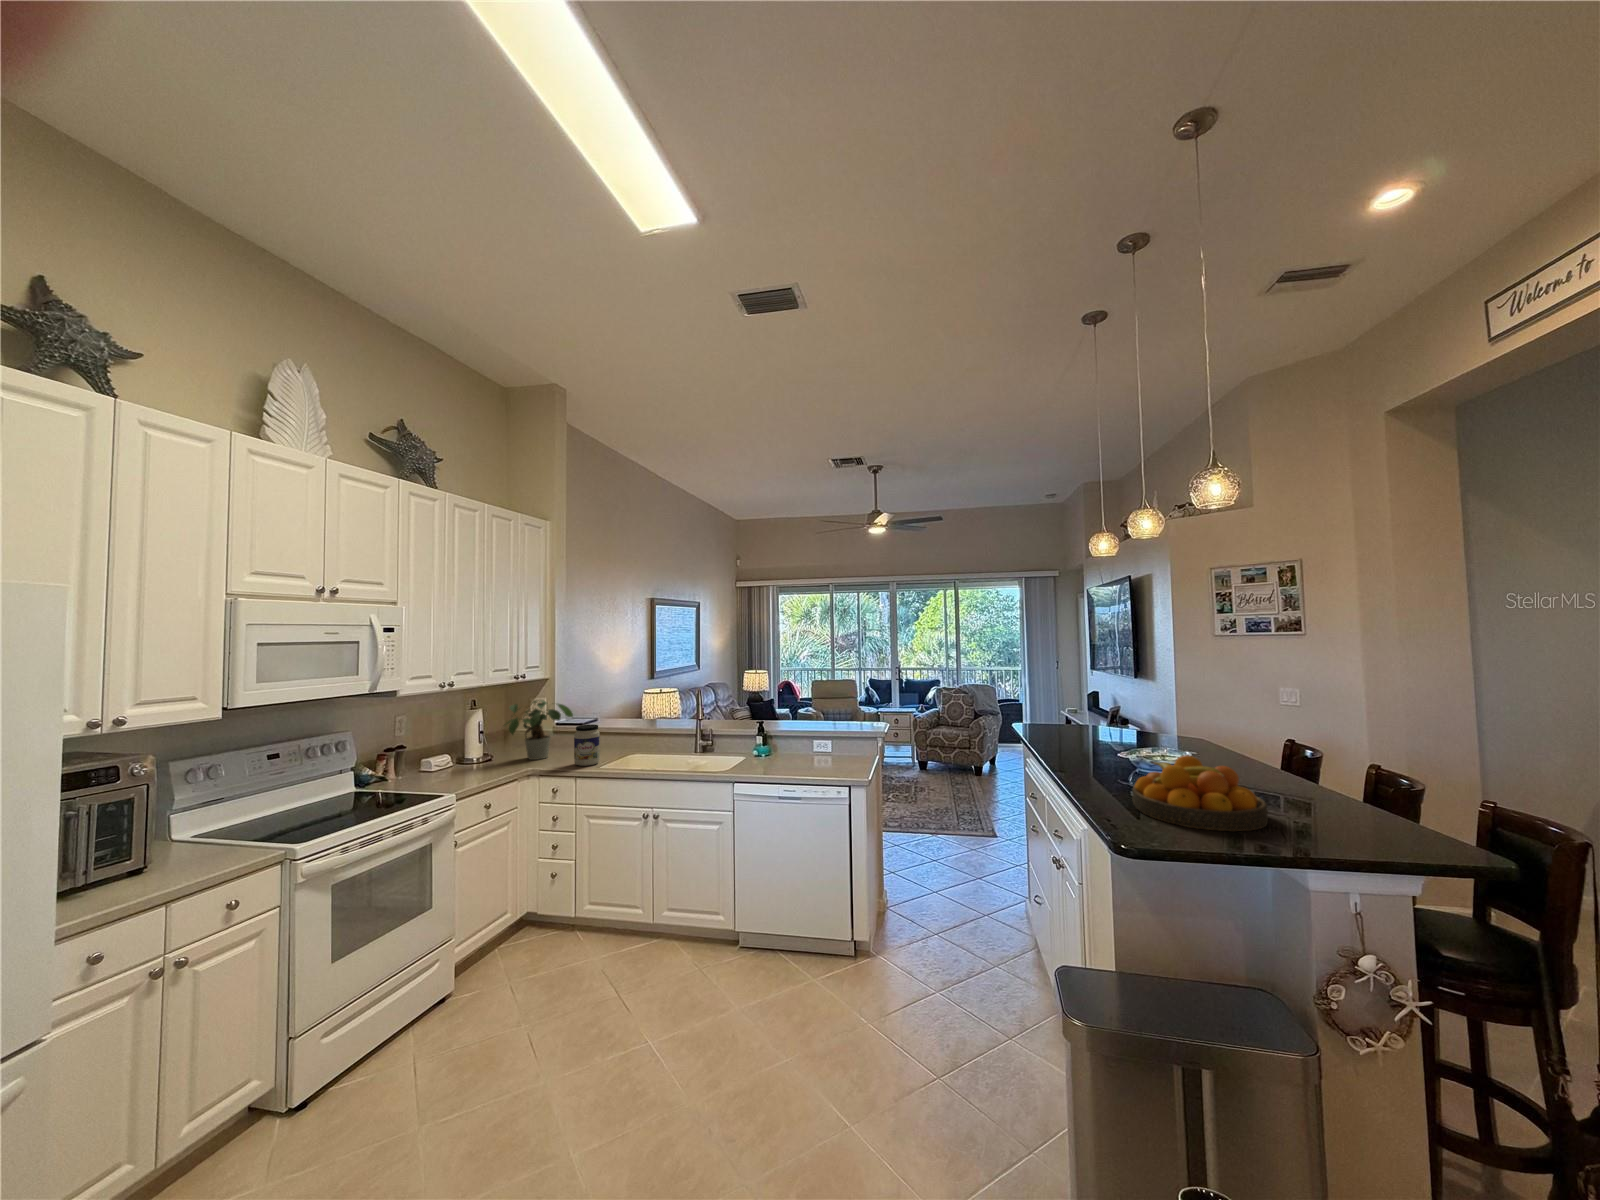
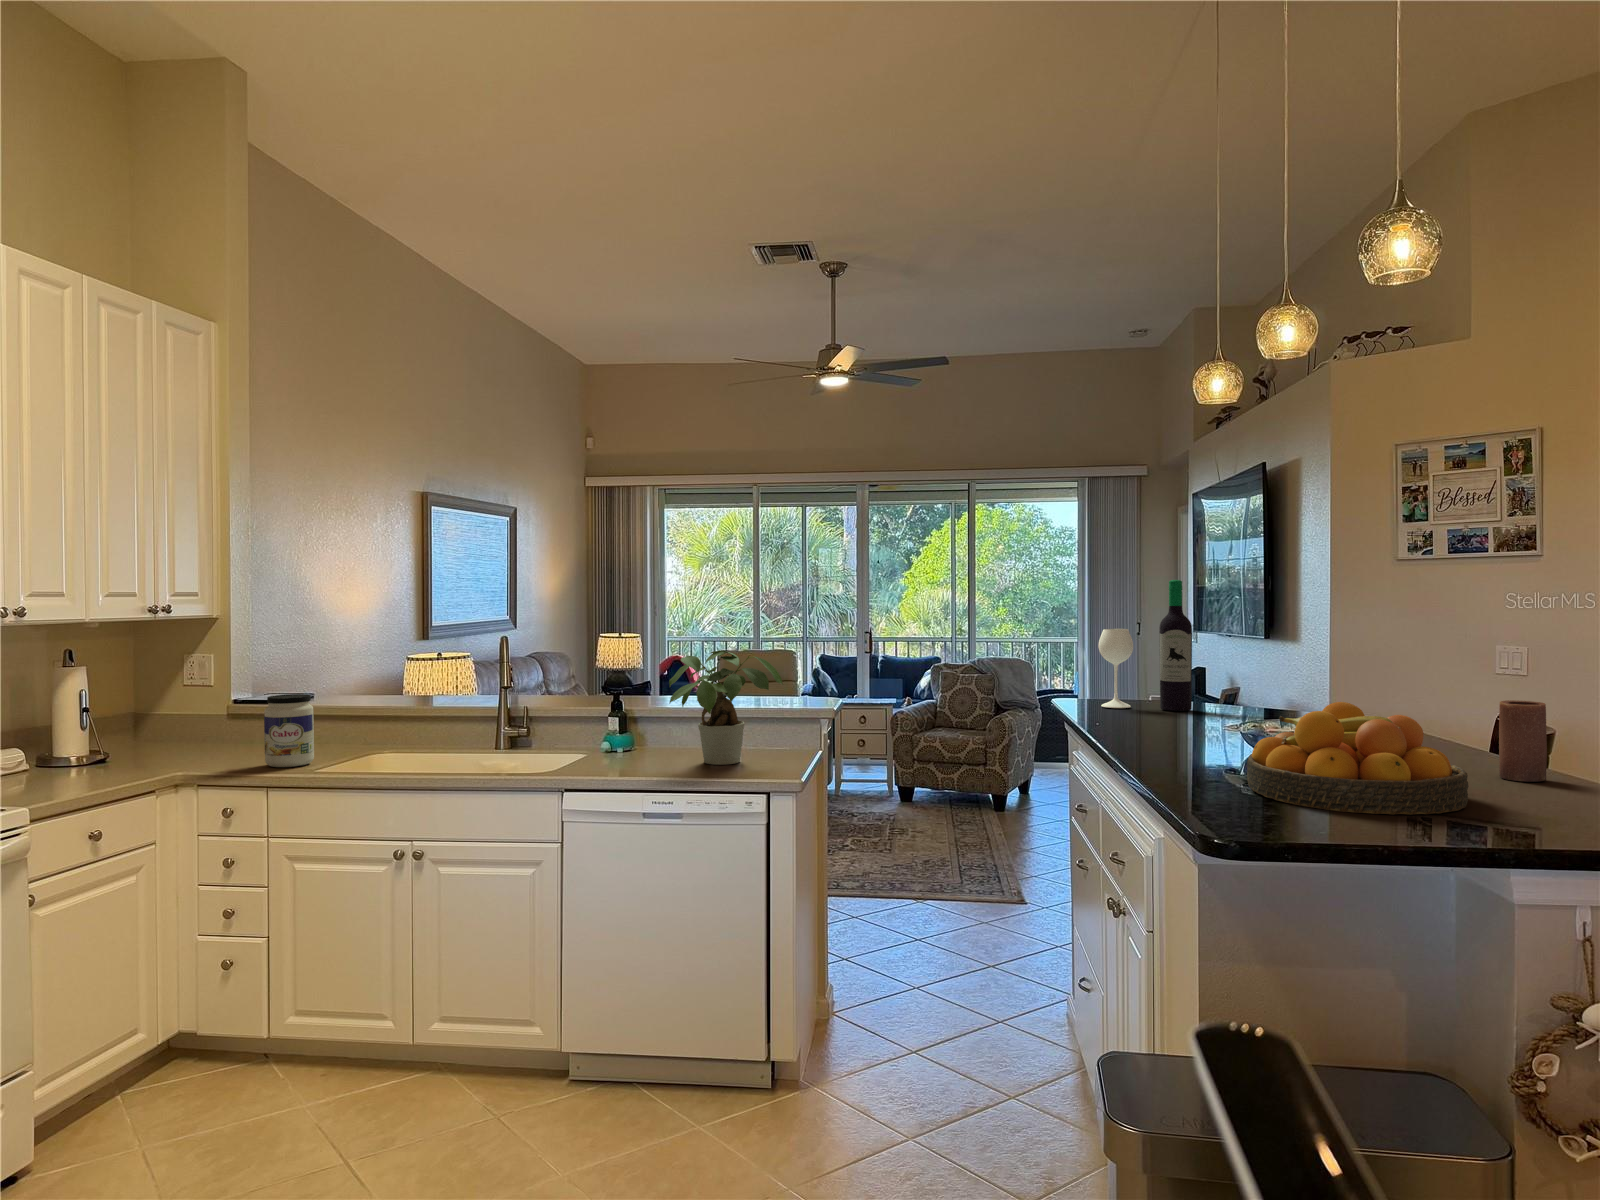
wine bottle: none [1037,657,1094,734] -> present [1098,580,1192,711]
potted plant: present [506,701,573,760] -> present [669,650,783,765]
candle: none [1285,752,1317,802] -> present [1499,700,1547,782]

